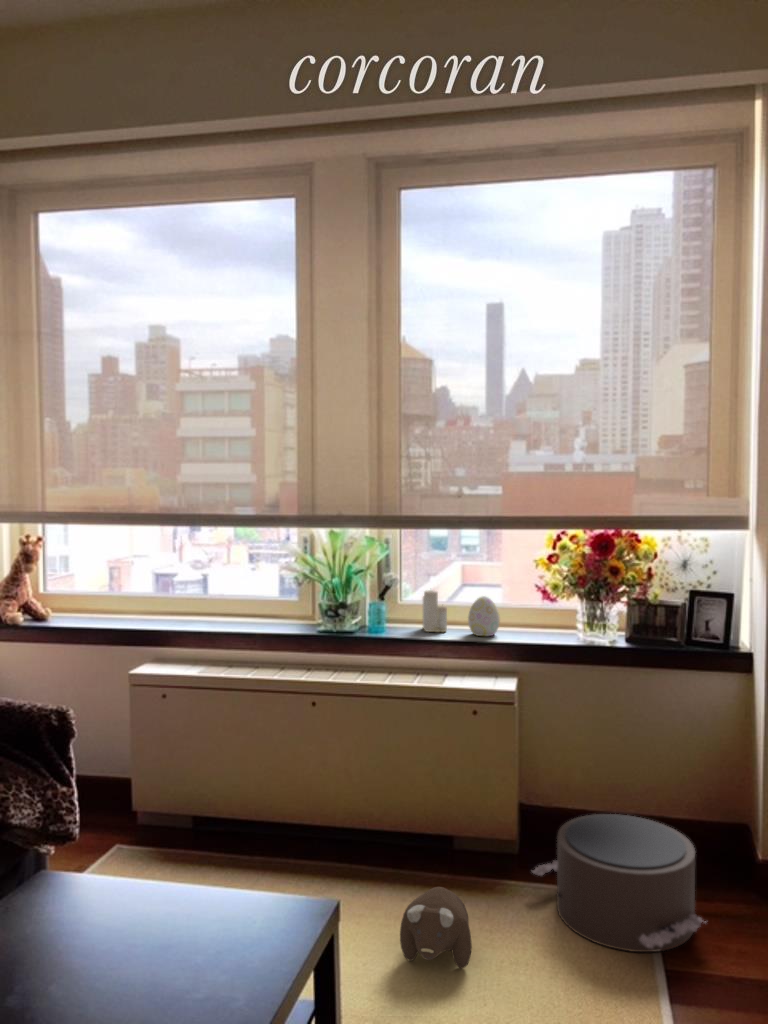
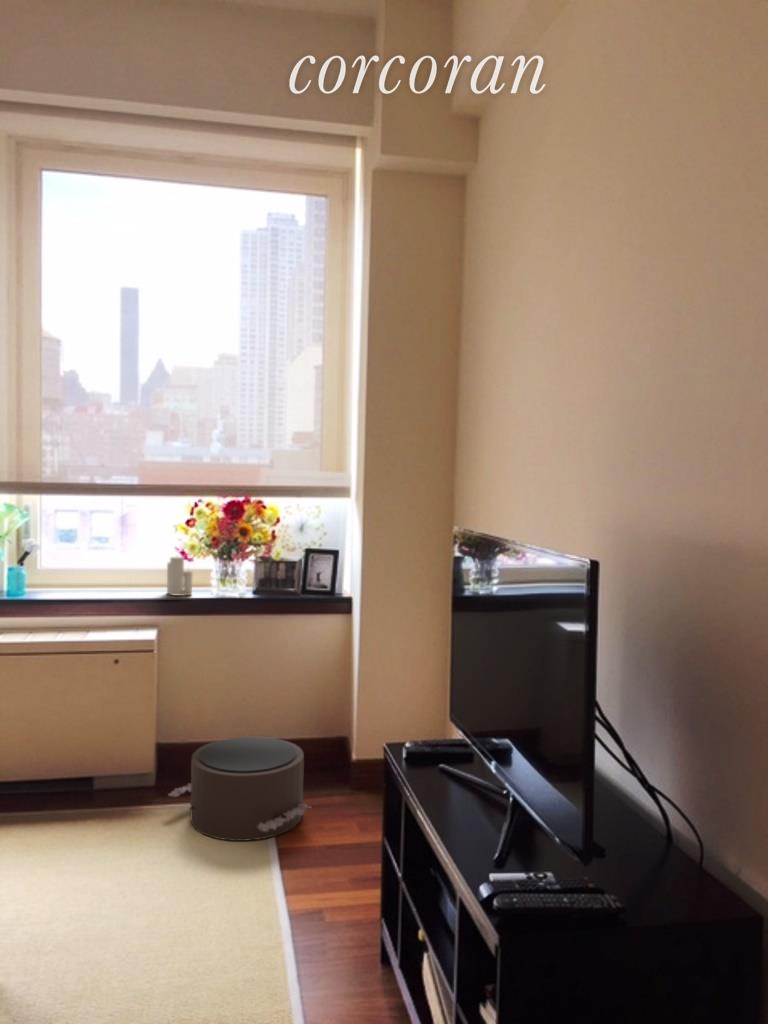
candle: present [423,590,447,632] -> present [167,556,192,596]
decorative egg: present [468,596,500,636] -> none [110,558,141,595]
plush toy: present [400,887,472,968] -> none [45,812,114,881]

